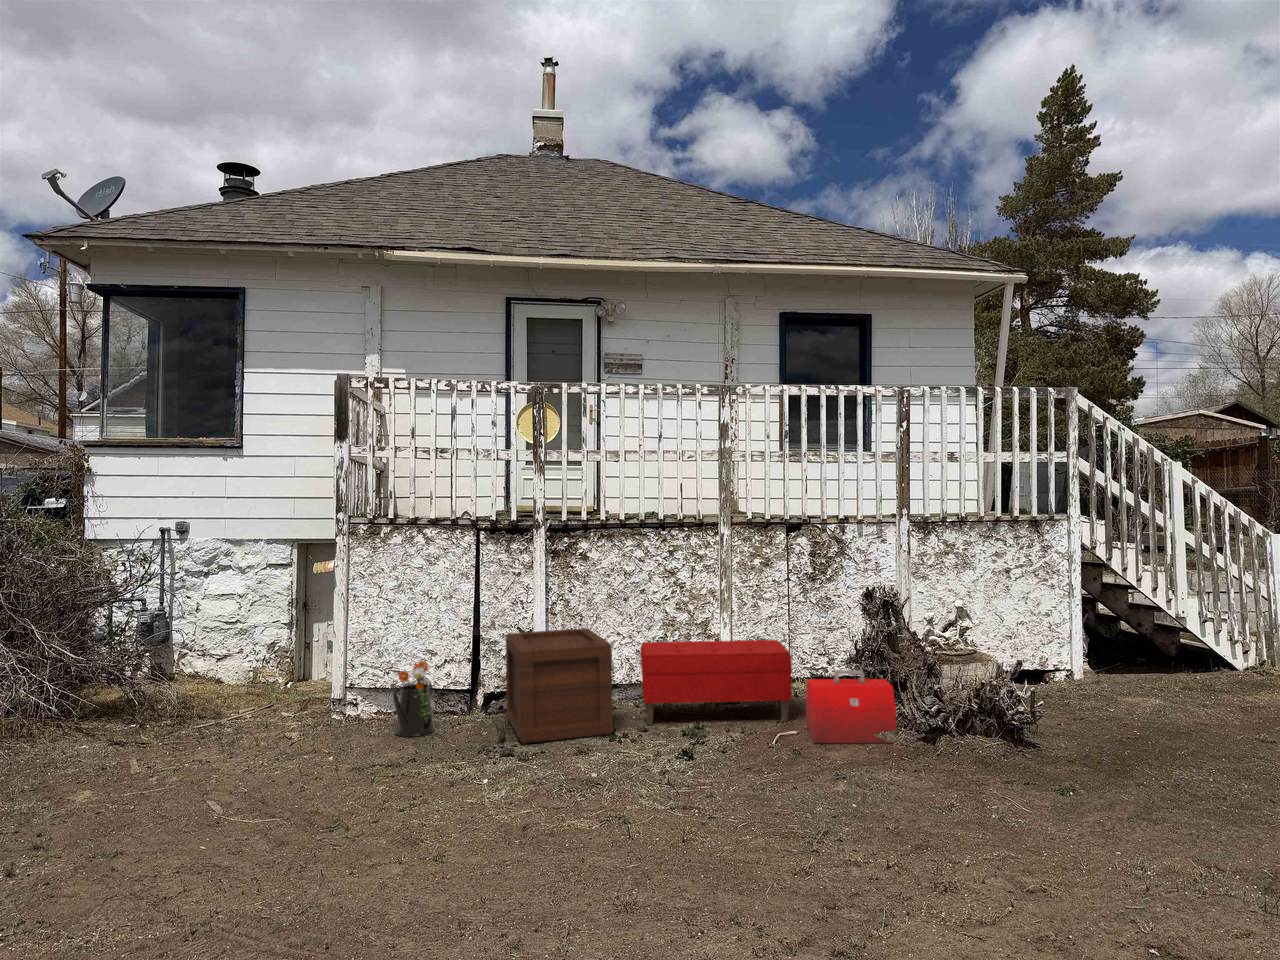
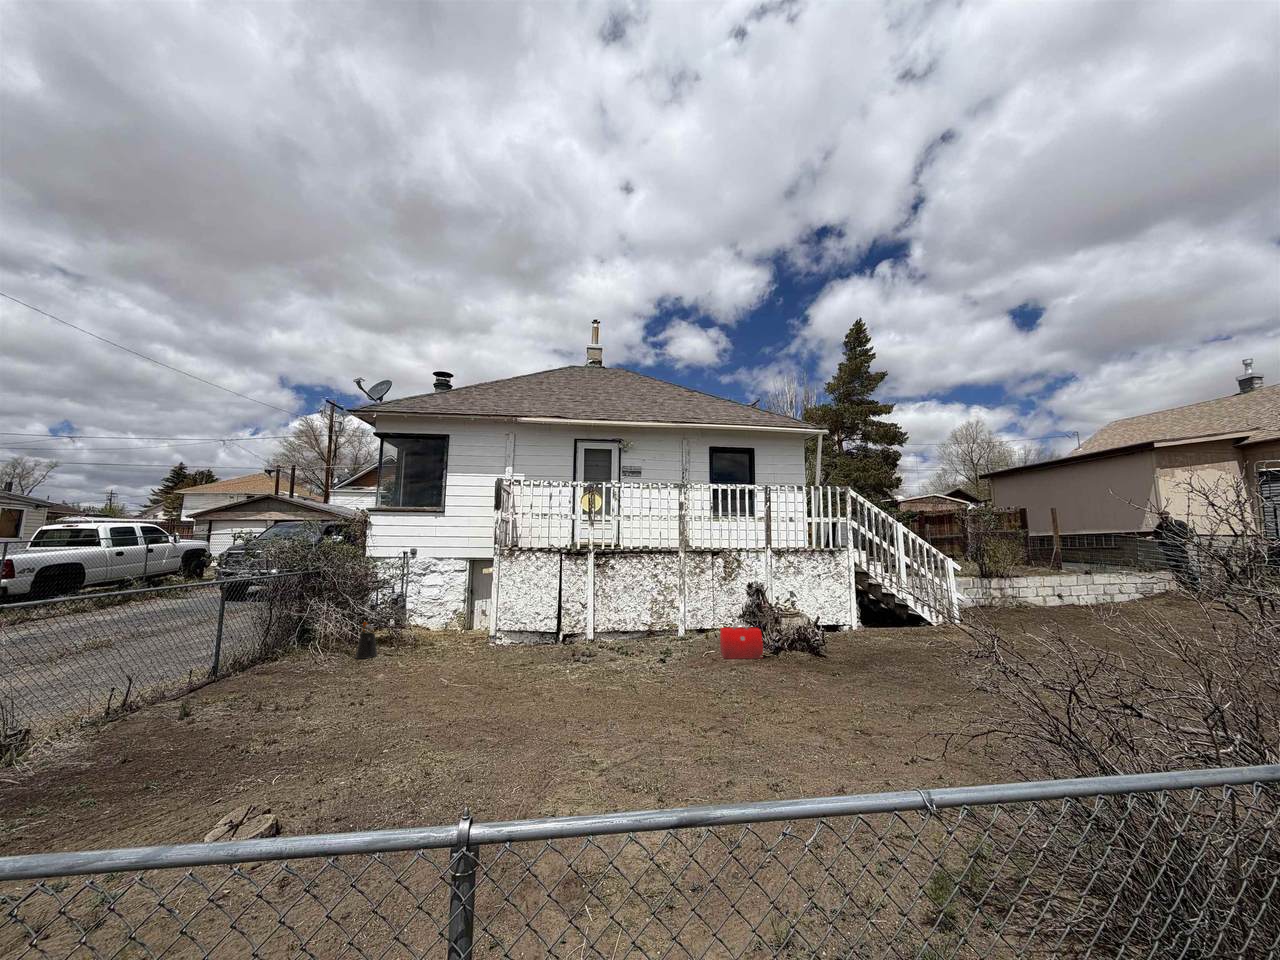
wooden crate: present [506,628,613,743] -> none [574,602,626,658]
bench: present [640,640,792,725] -> none [640,609,713,650]
watering can: present [393,661,435,737] -> present [355,622,377,659]

